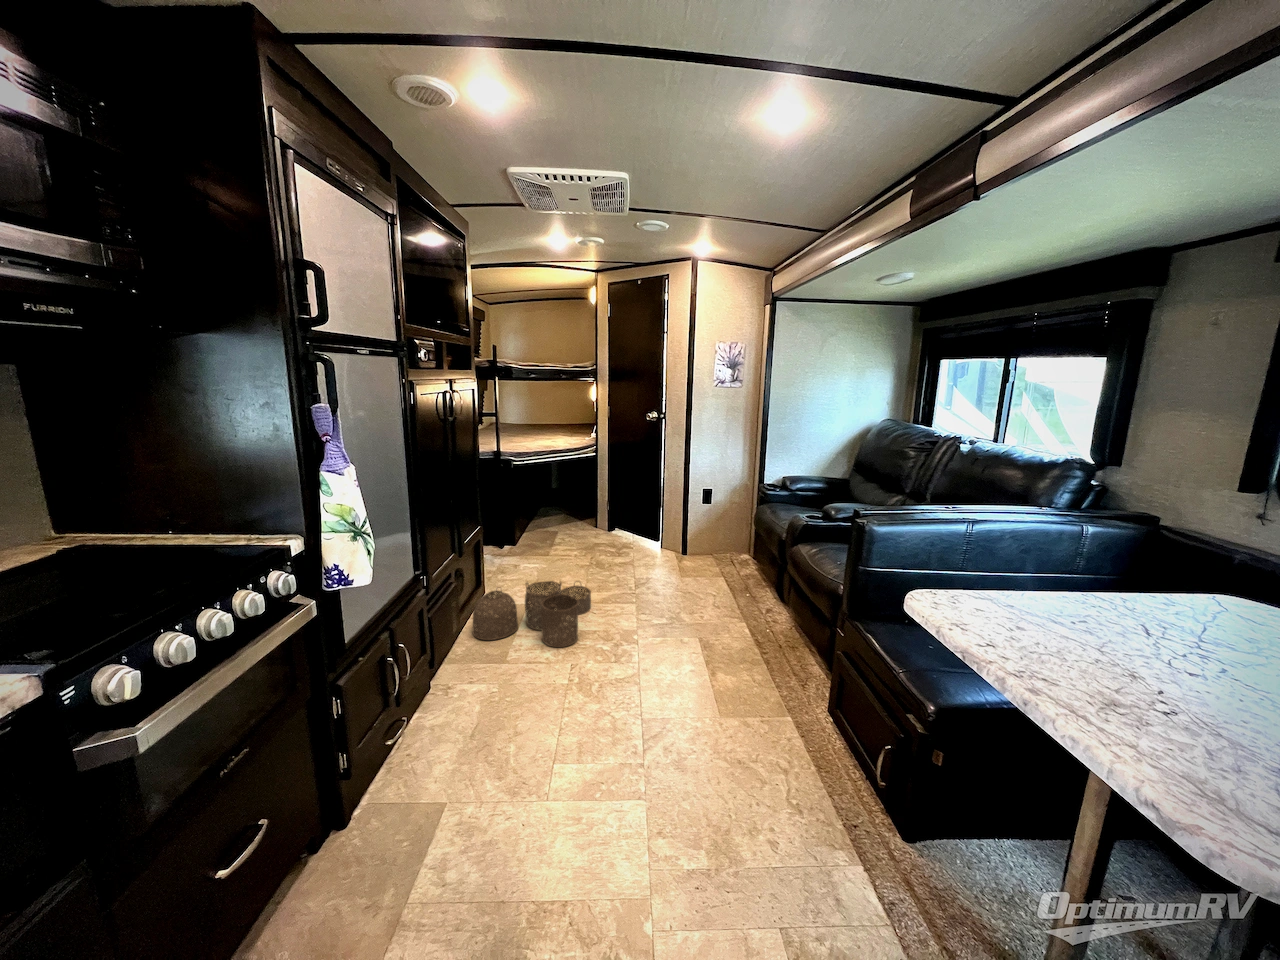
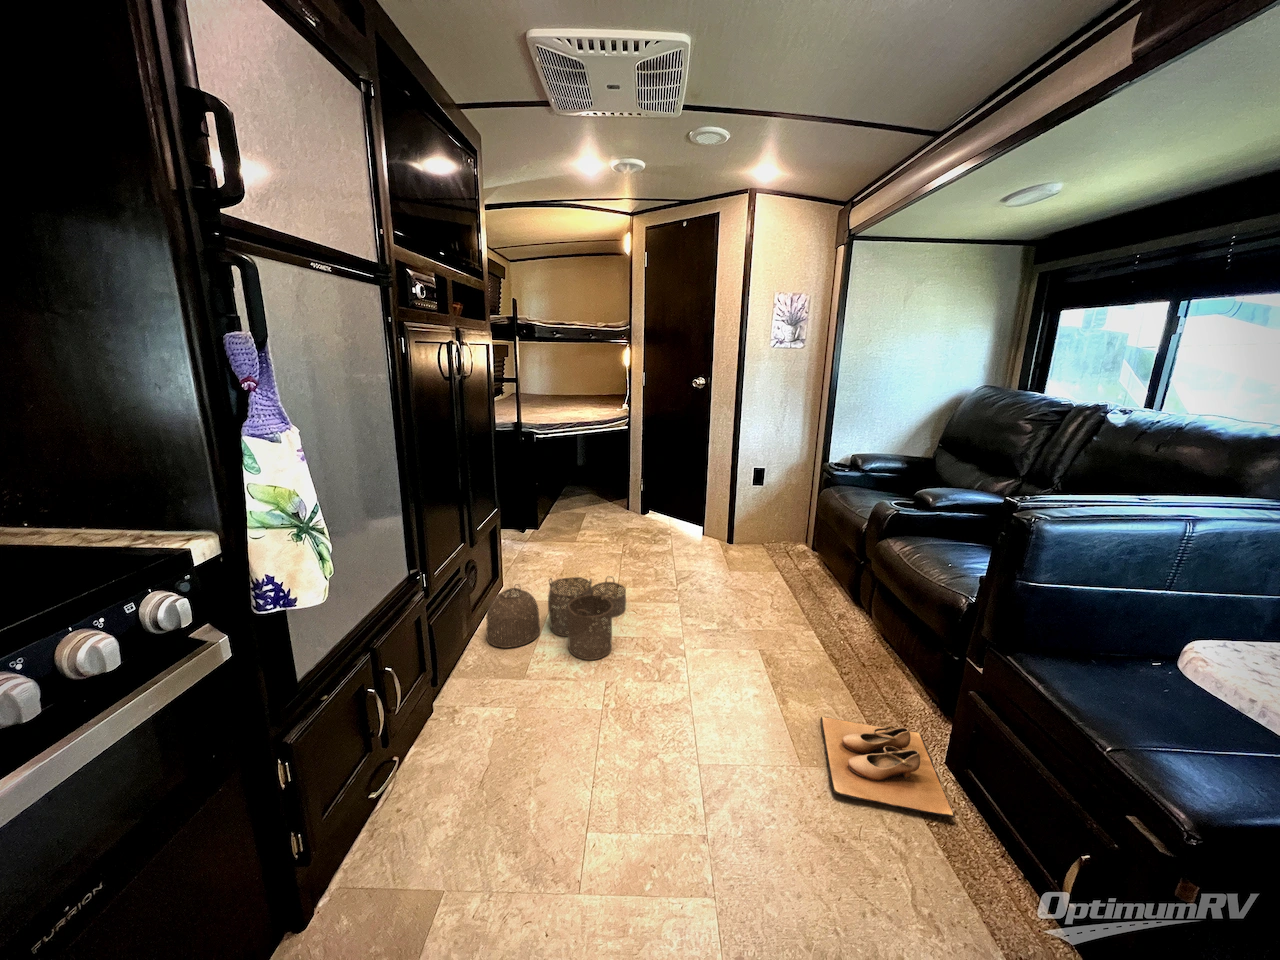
shoe: none [739,682,827,744] -> present [820,717,955,818]

